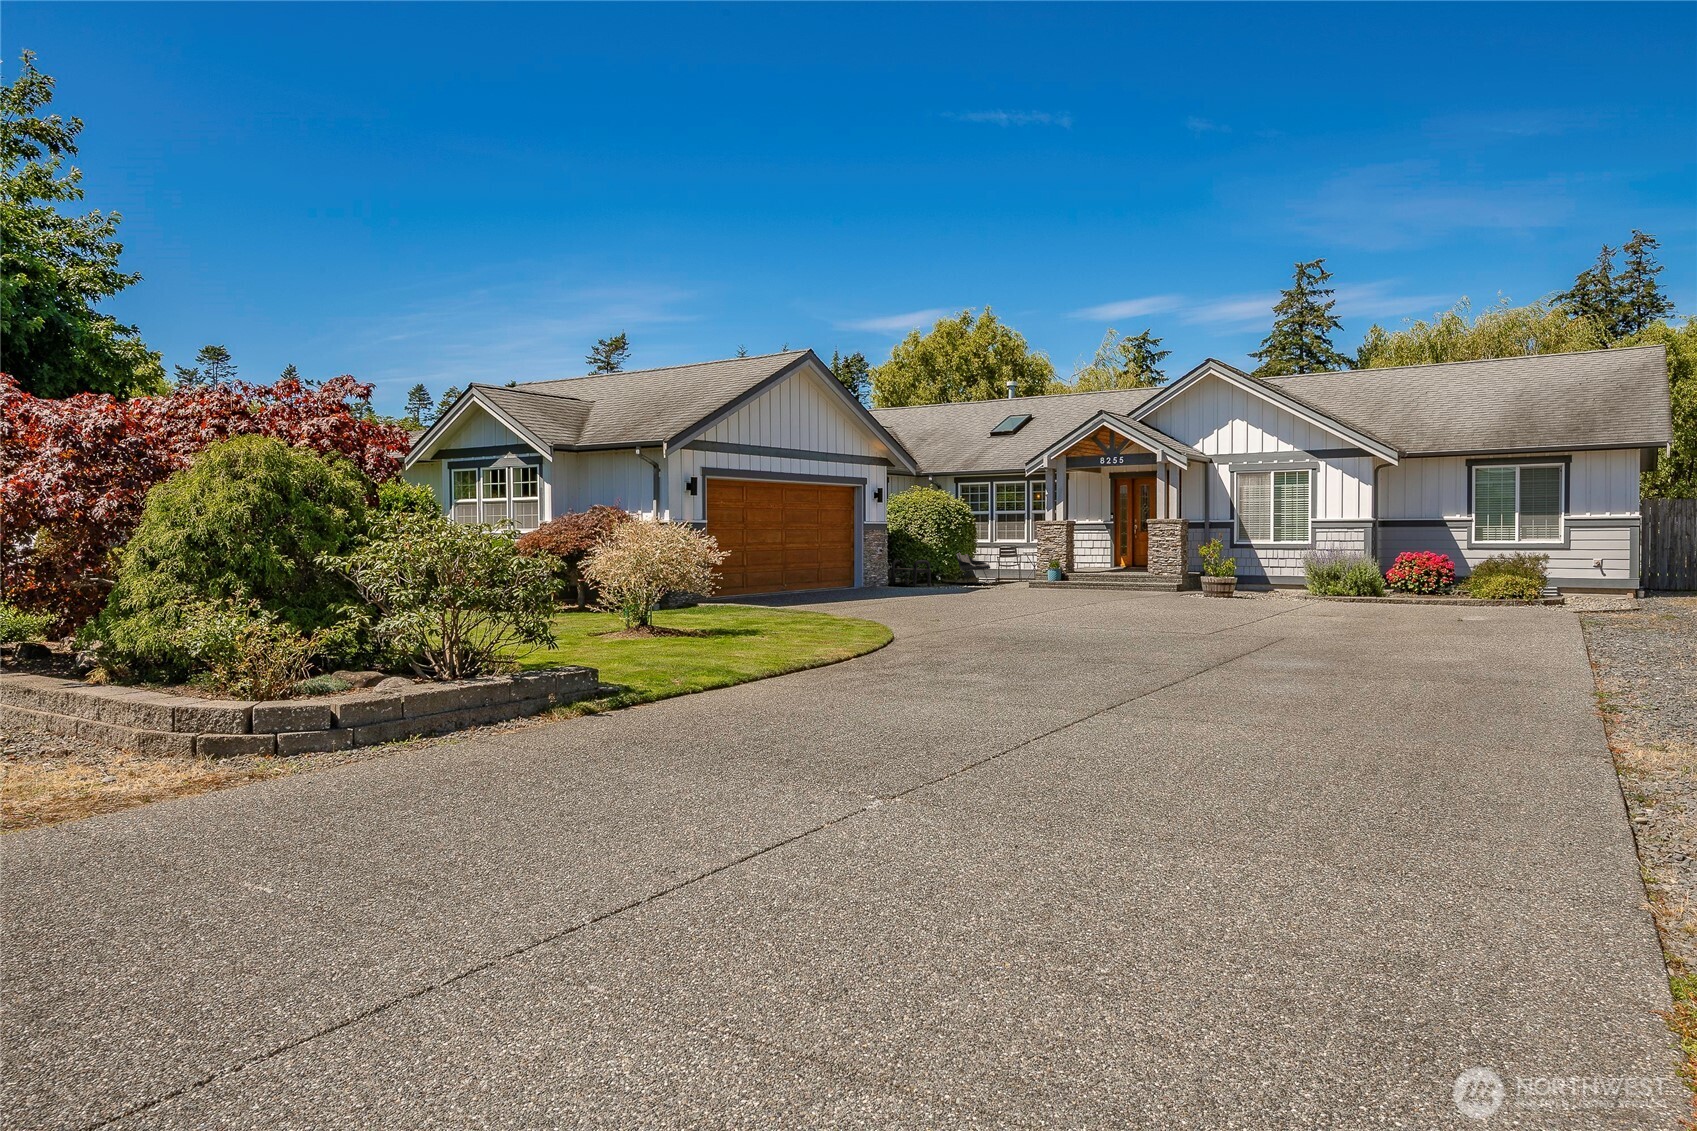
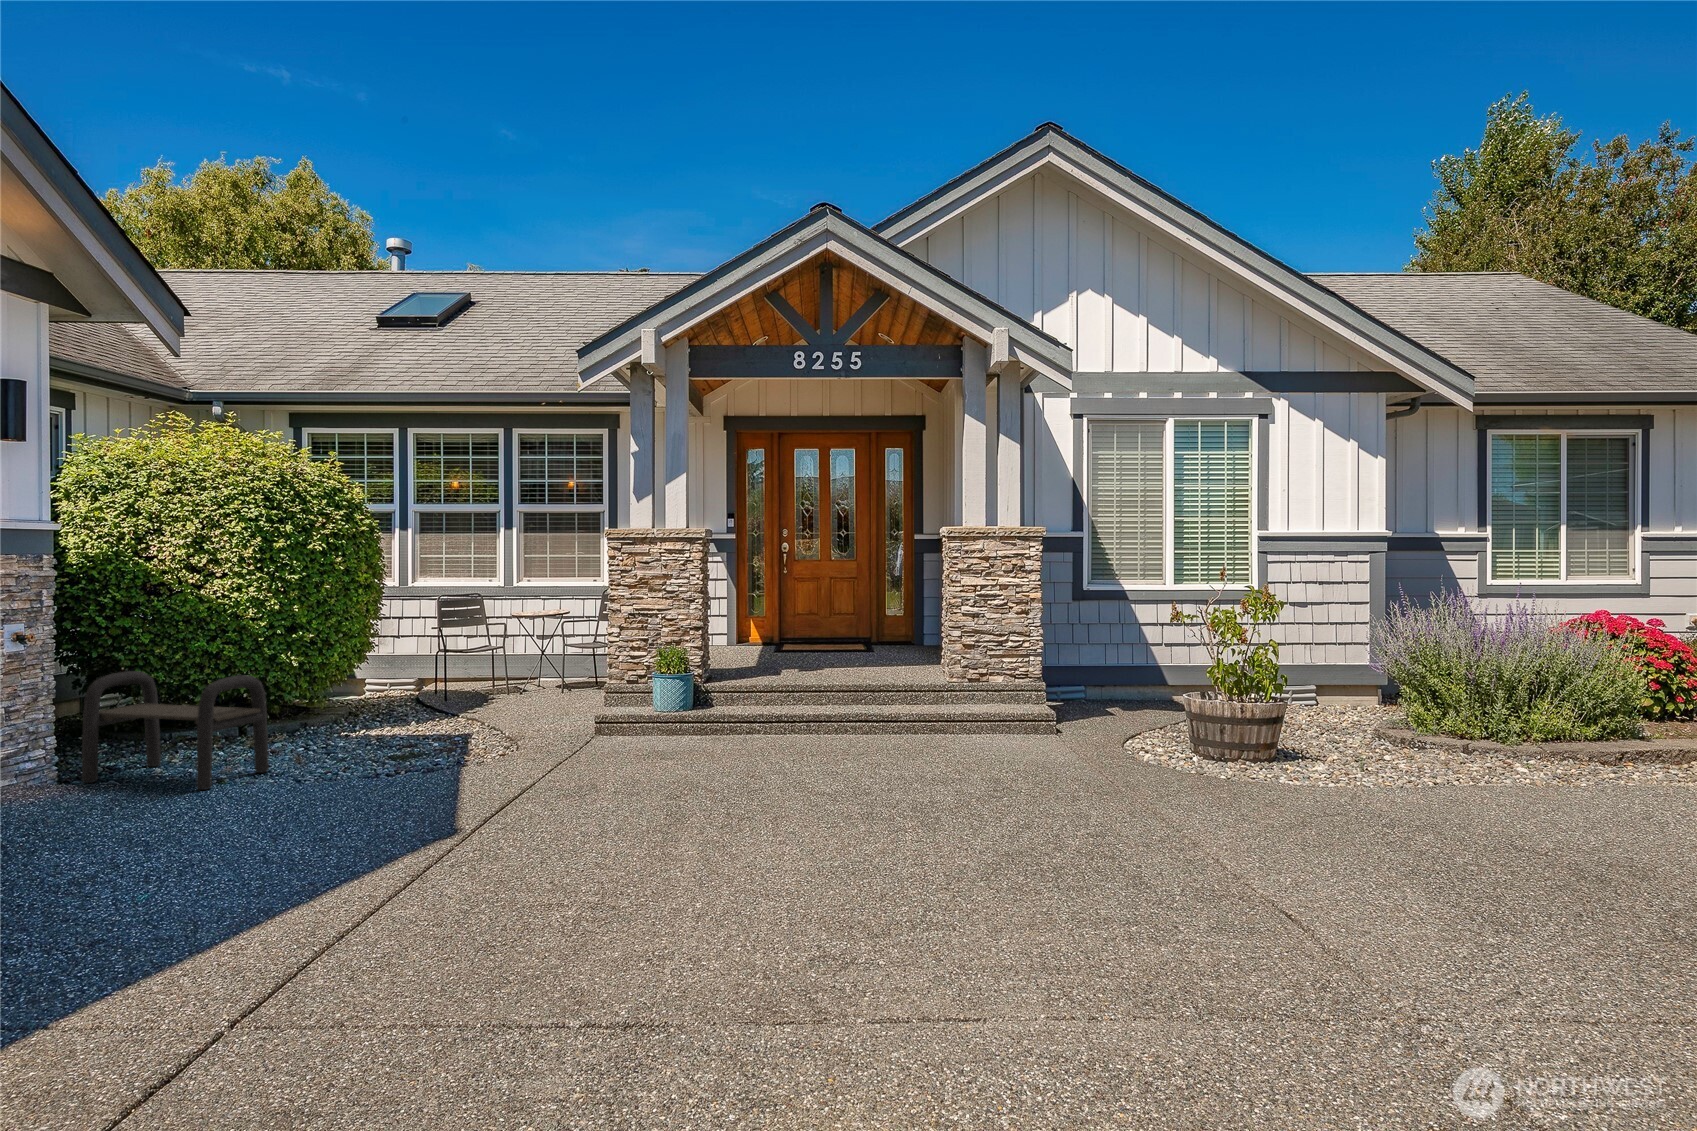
lounge chair: present [955,552,990,585] -> none [349,625,467,745]

